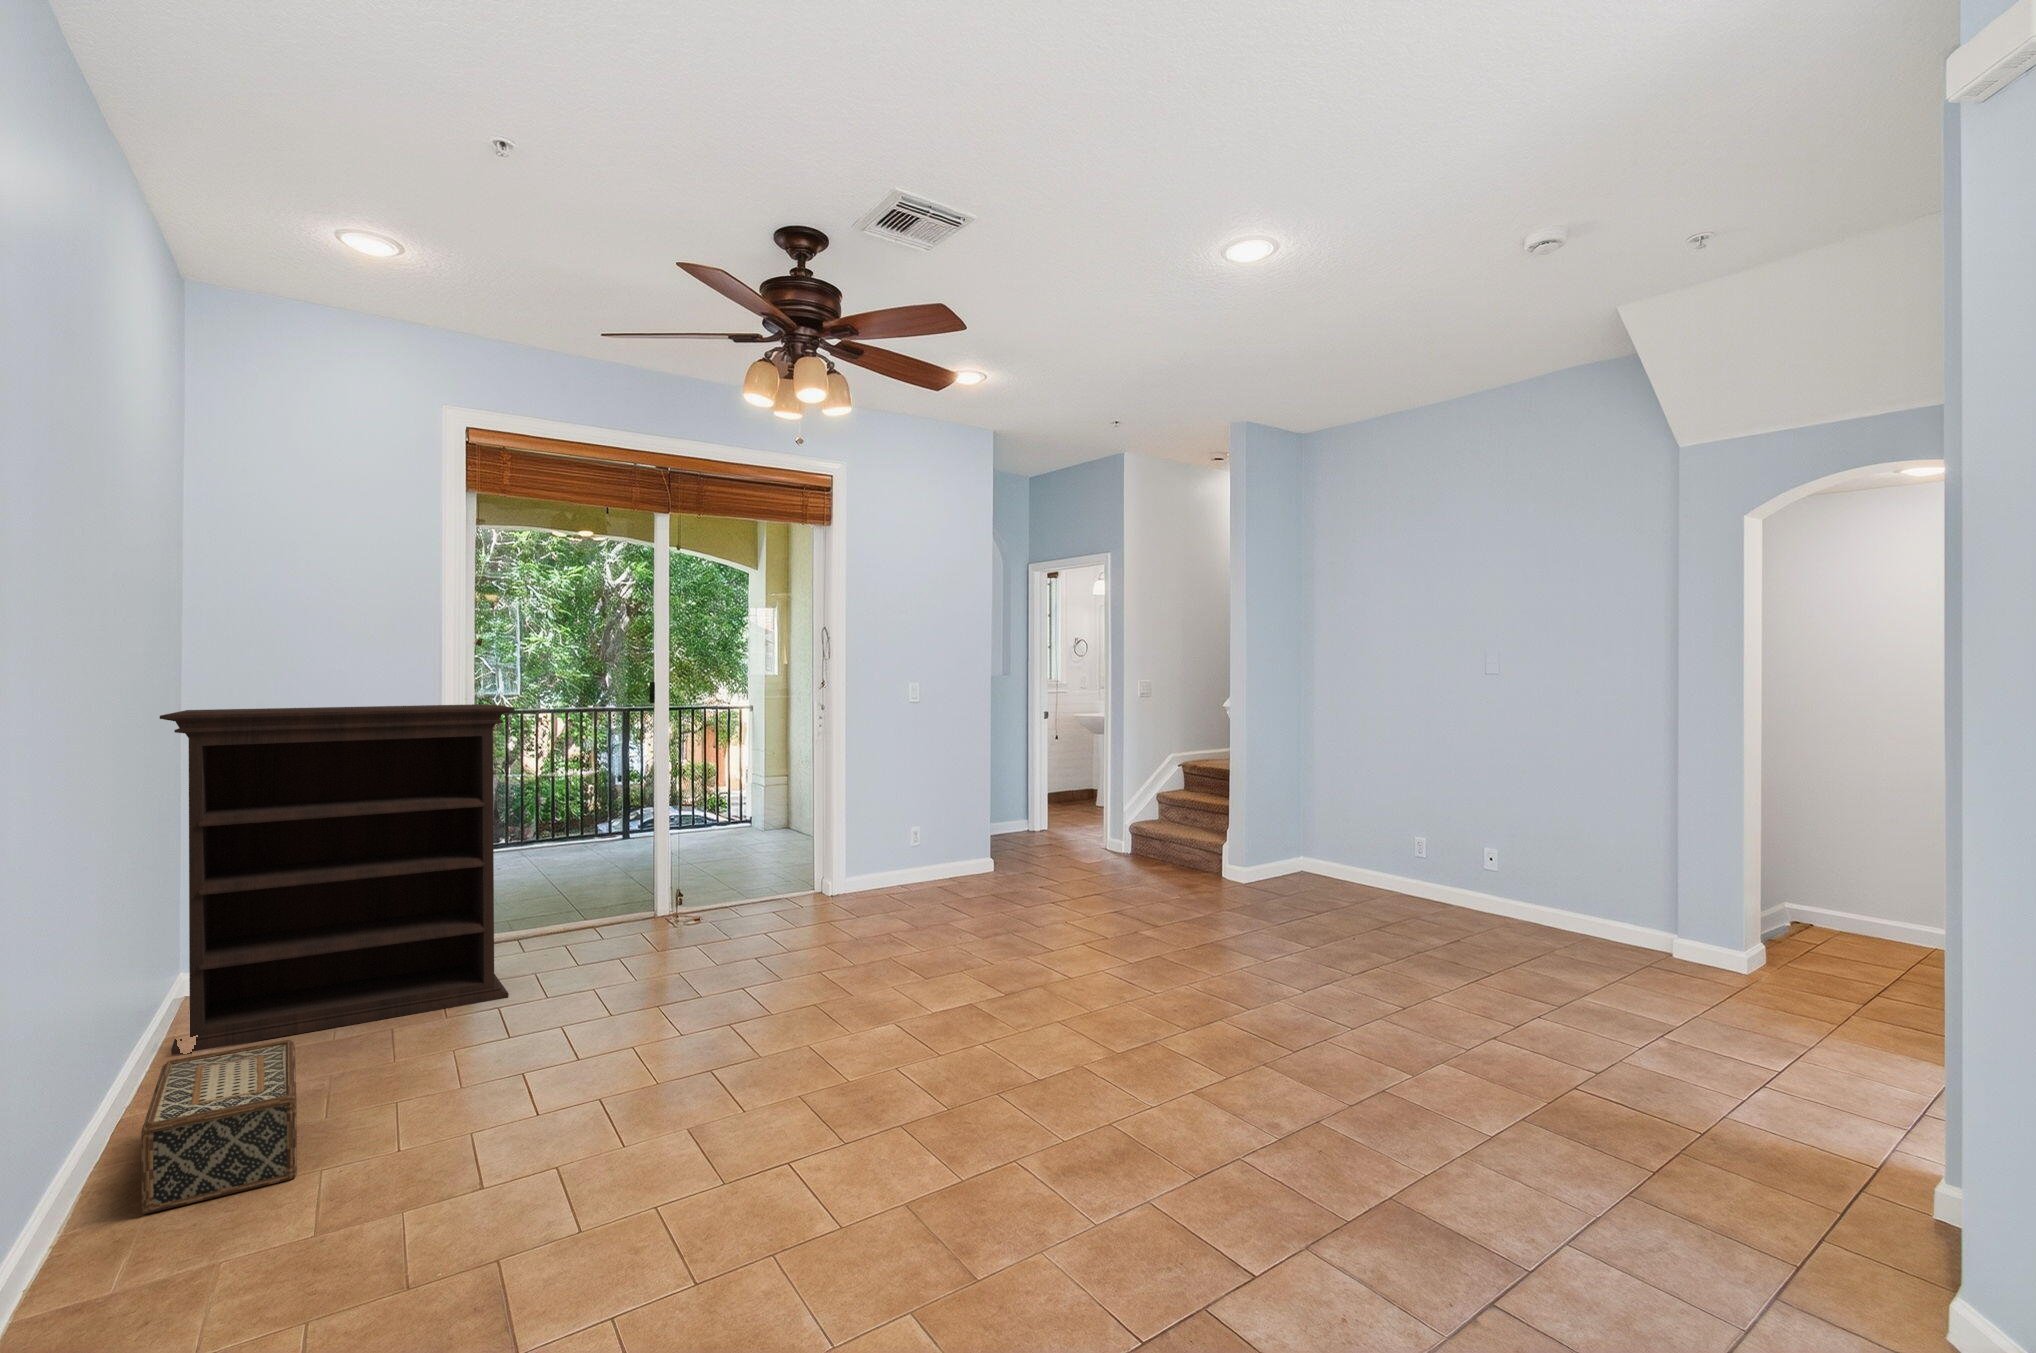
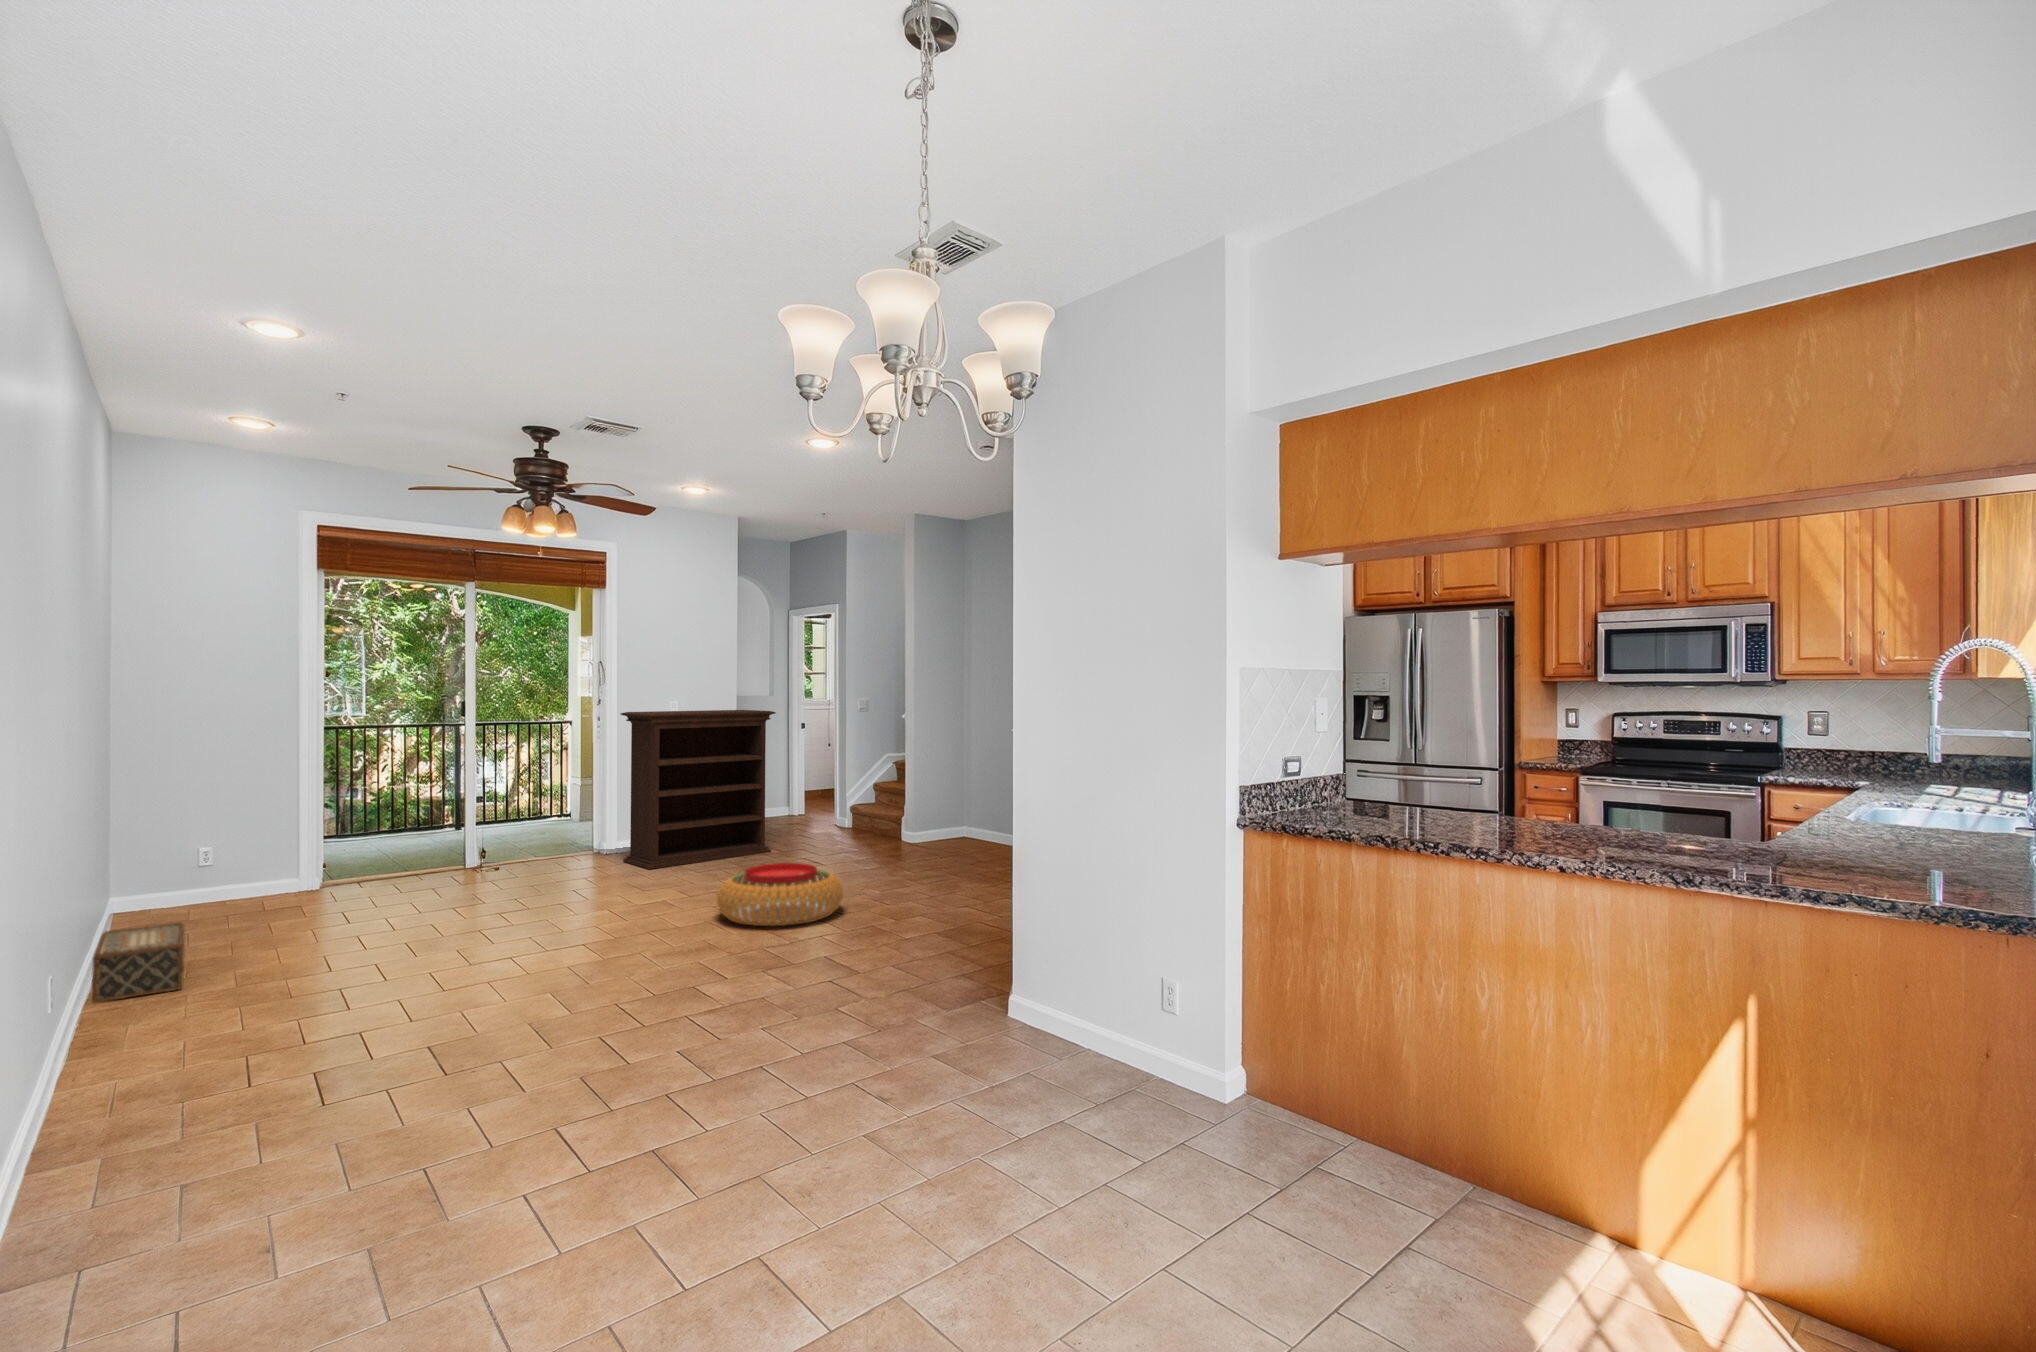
bookshelf: present [160,704,515,1055] -> present [621,710,776,869]
pouf: none [1101,924,1305,1039] -> present [717,863,843,926]

